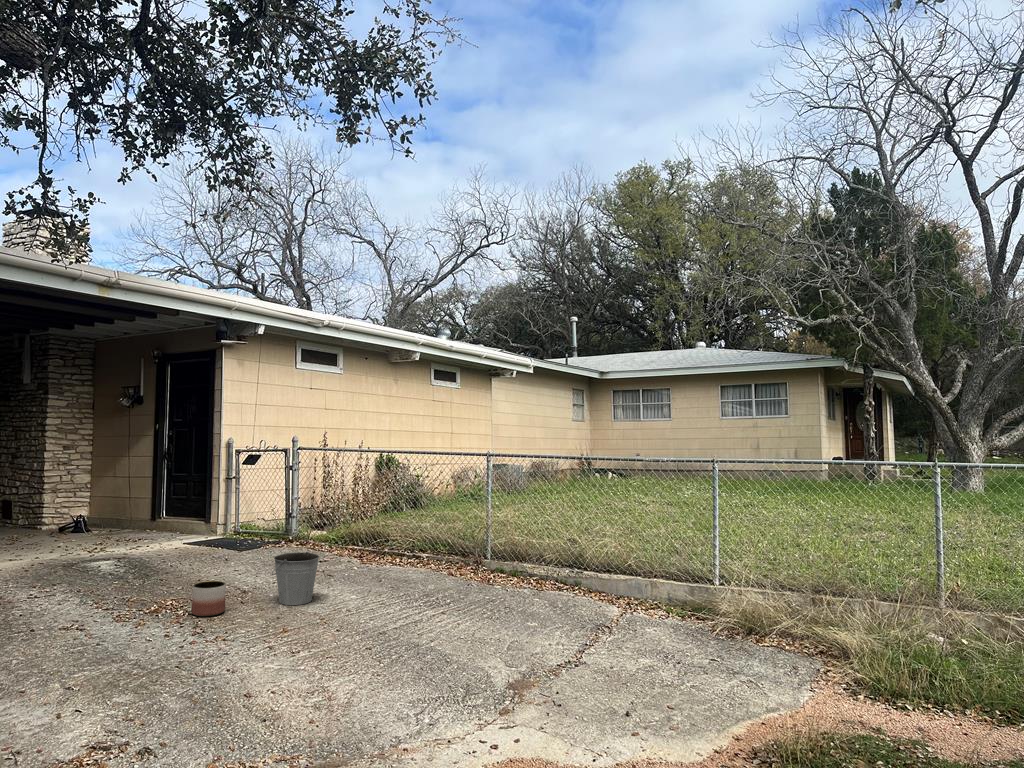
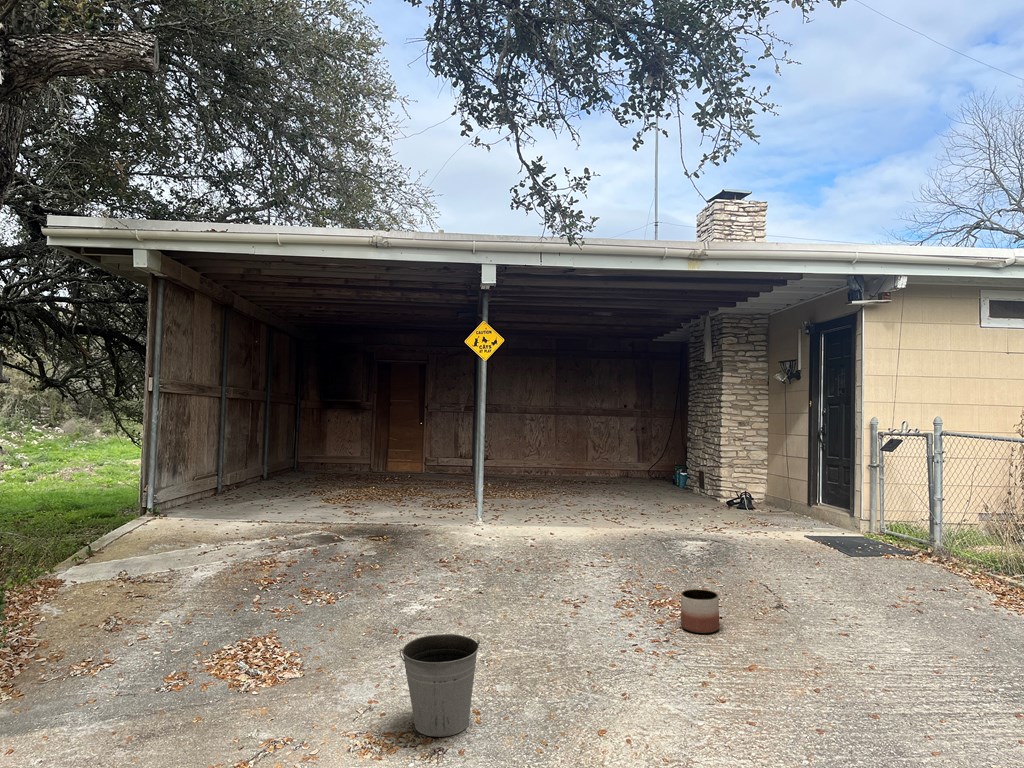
bucket: present [272,551,319,605] -> present [399,634,480,737]

